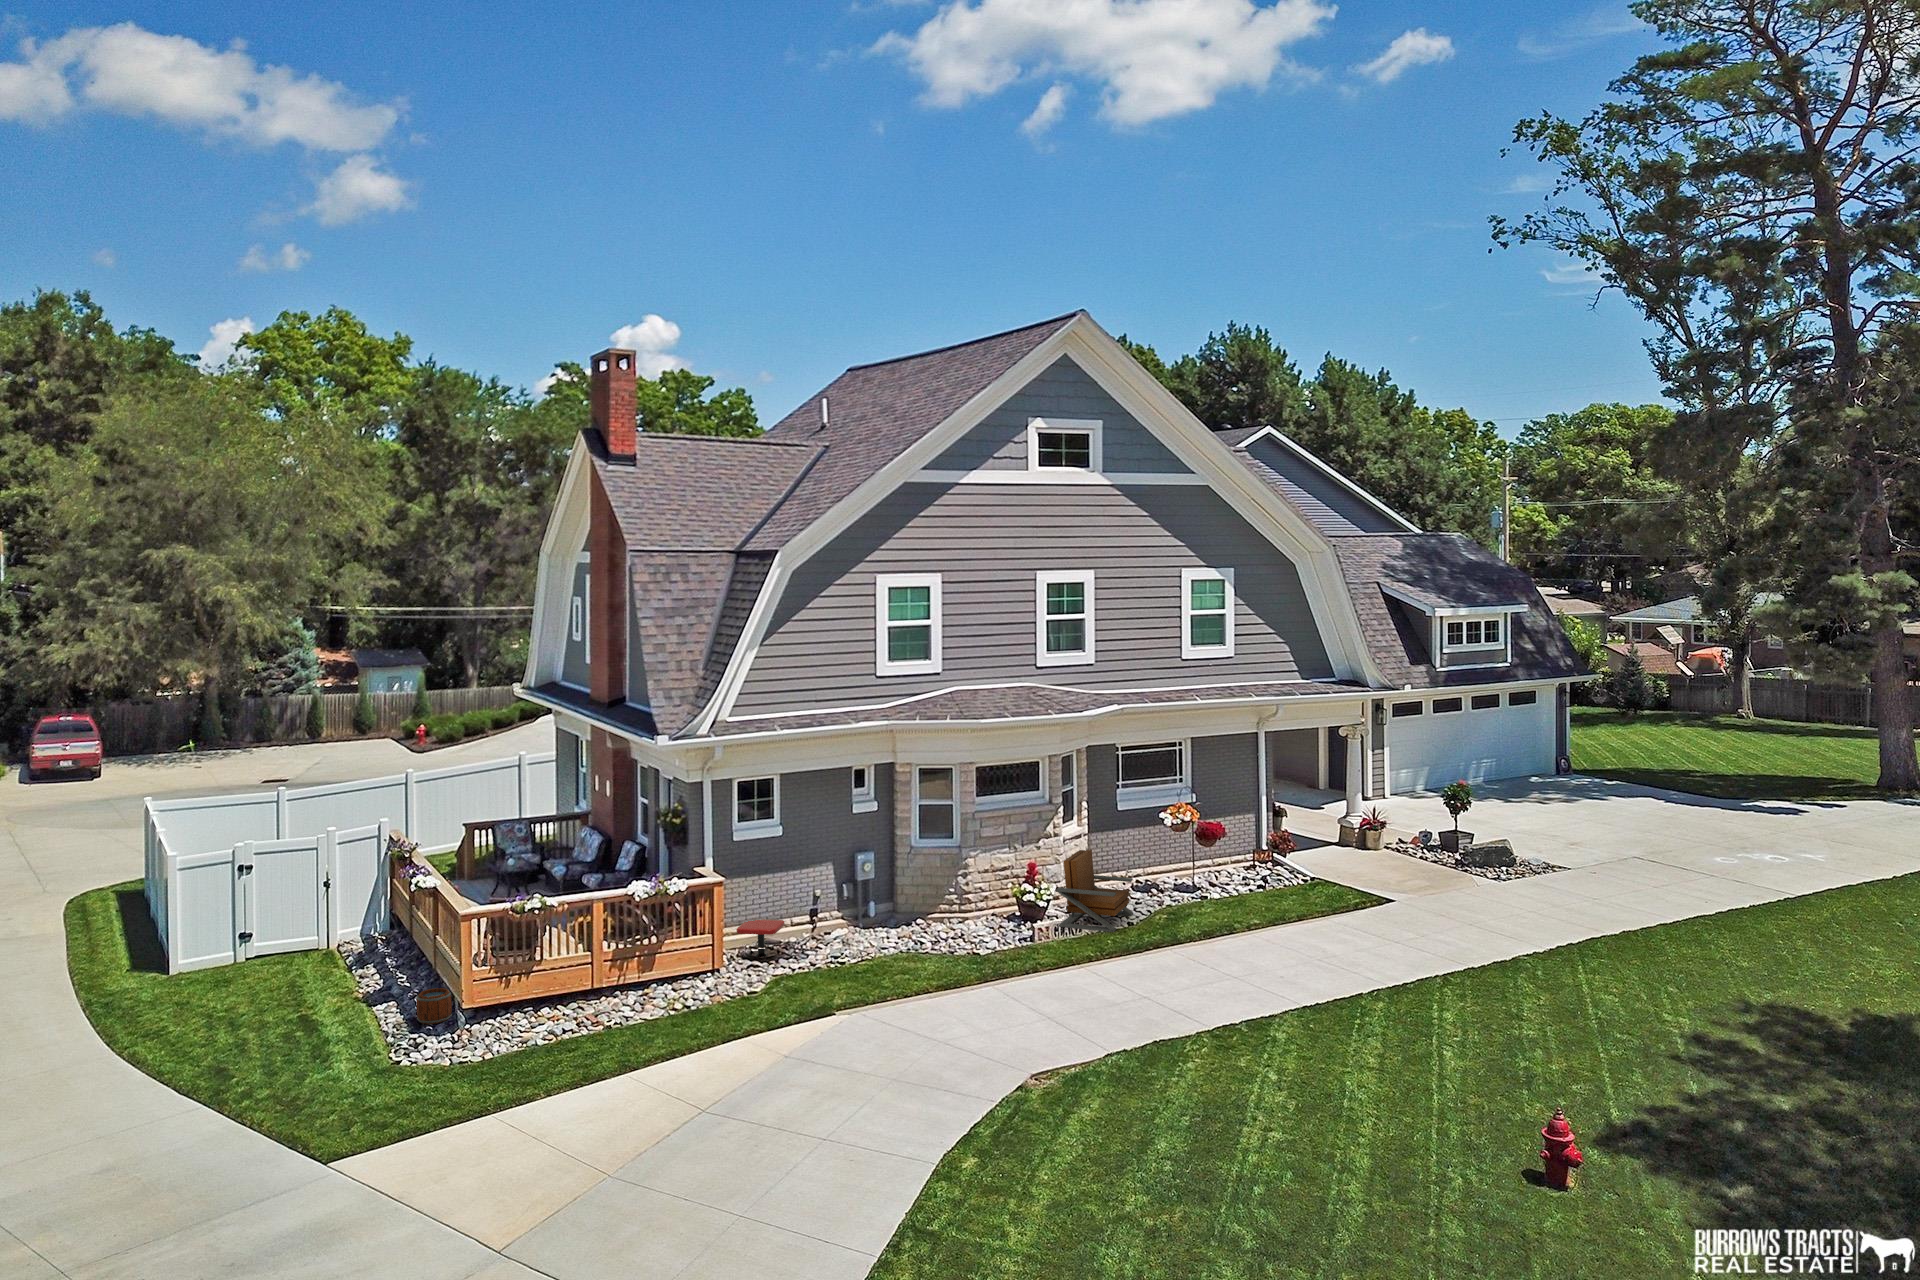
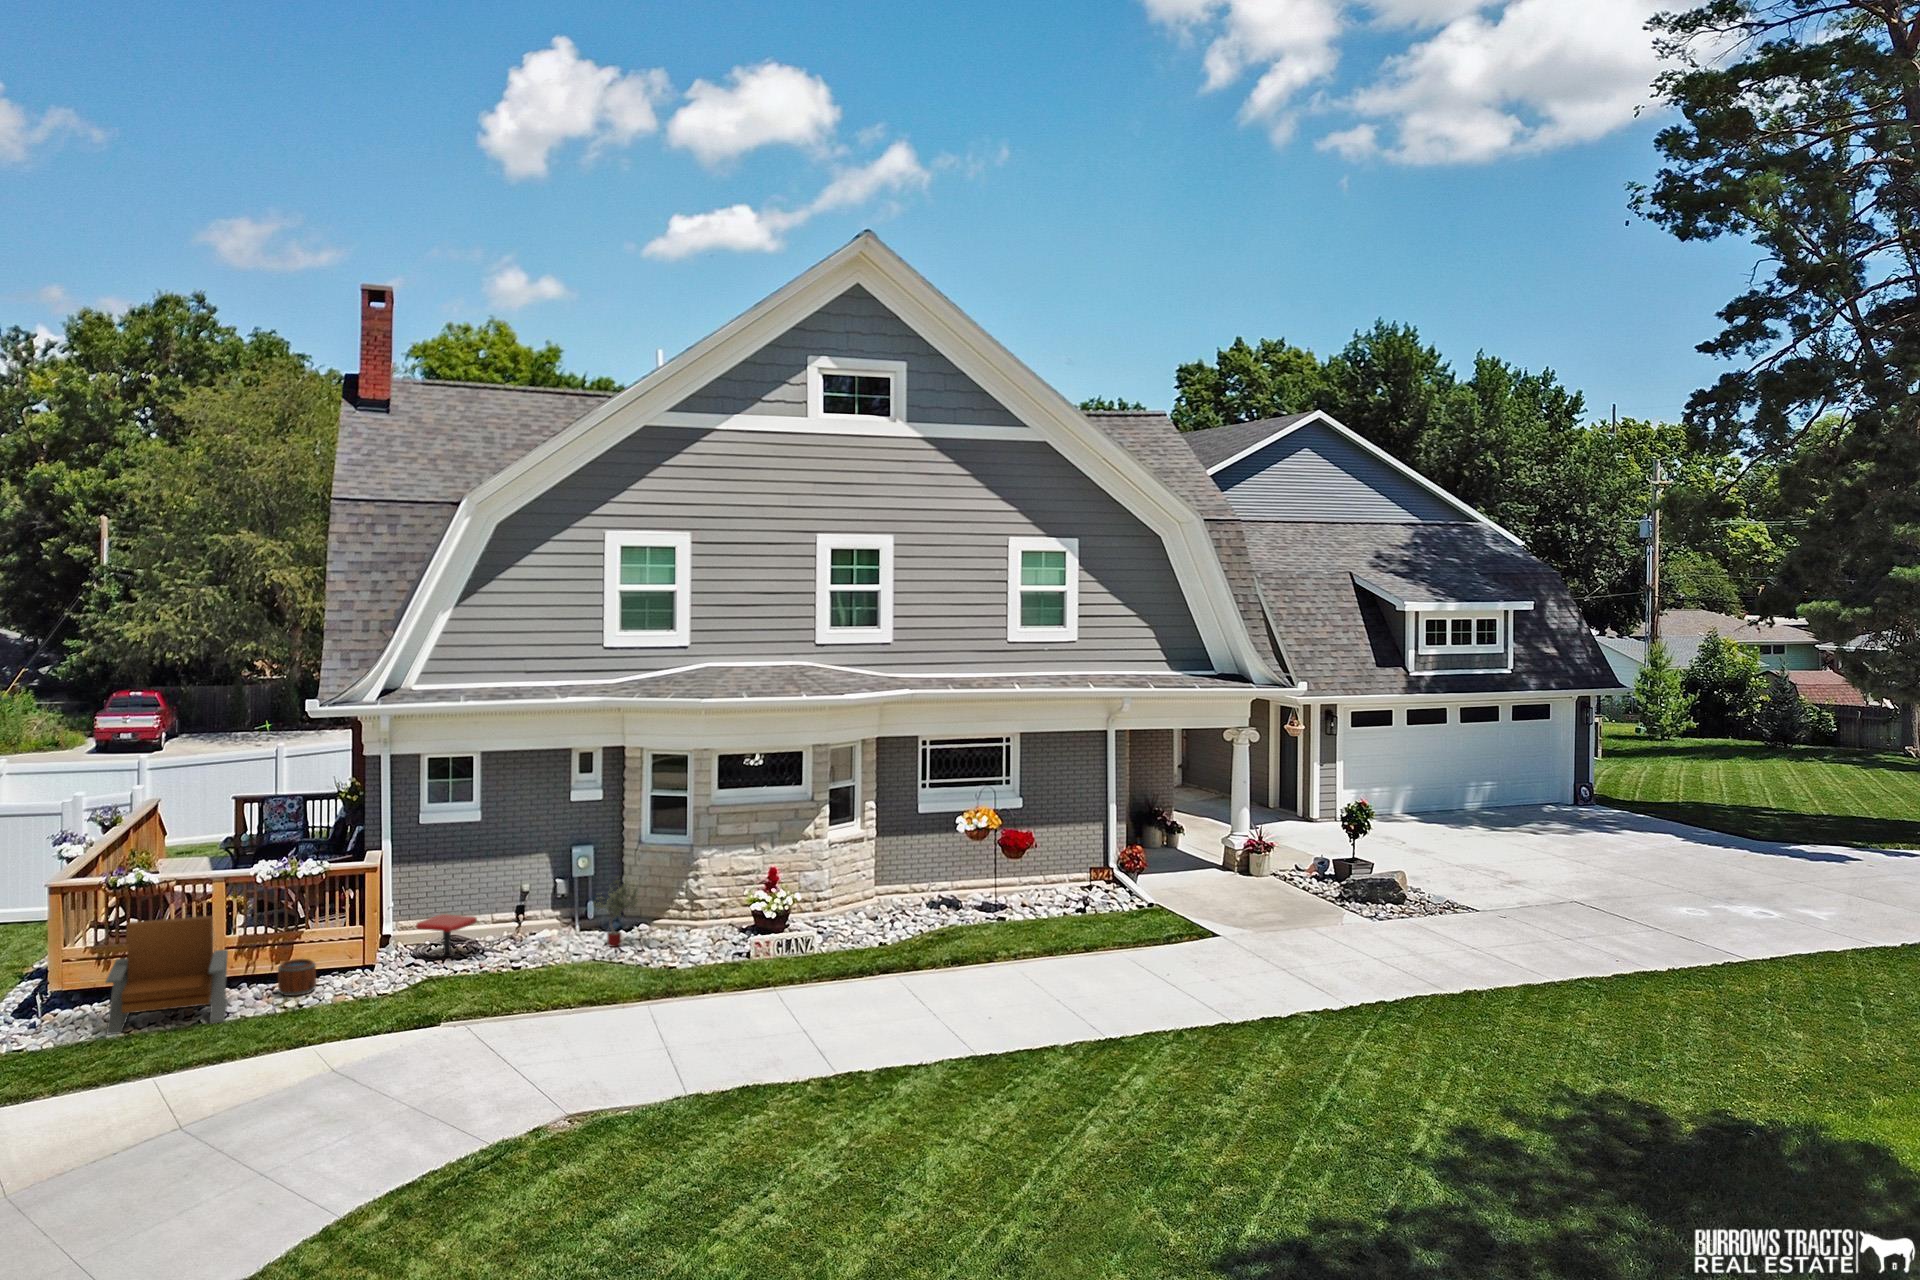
lounge chair: present [1056,850,1133,932] -> present [106,916,228,1034]
potted tree: none [875,876,922,940] -> present [593,877,638,947]
bucket: present [416,988,452,1024] -> present [278,959,316,996]

